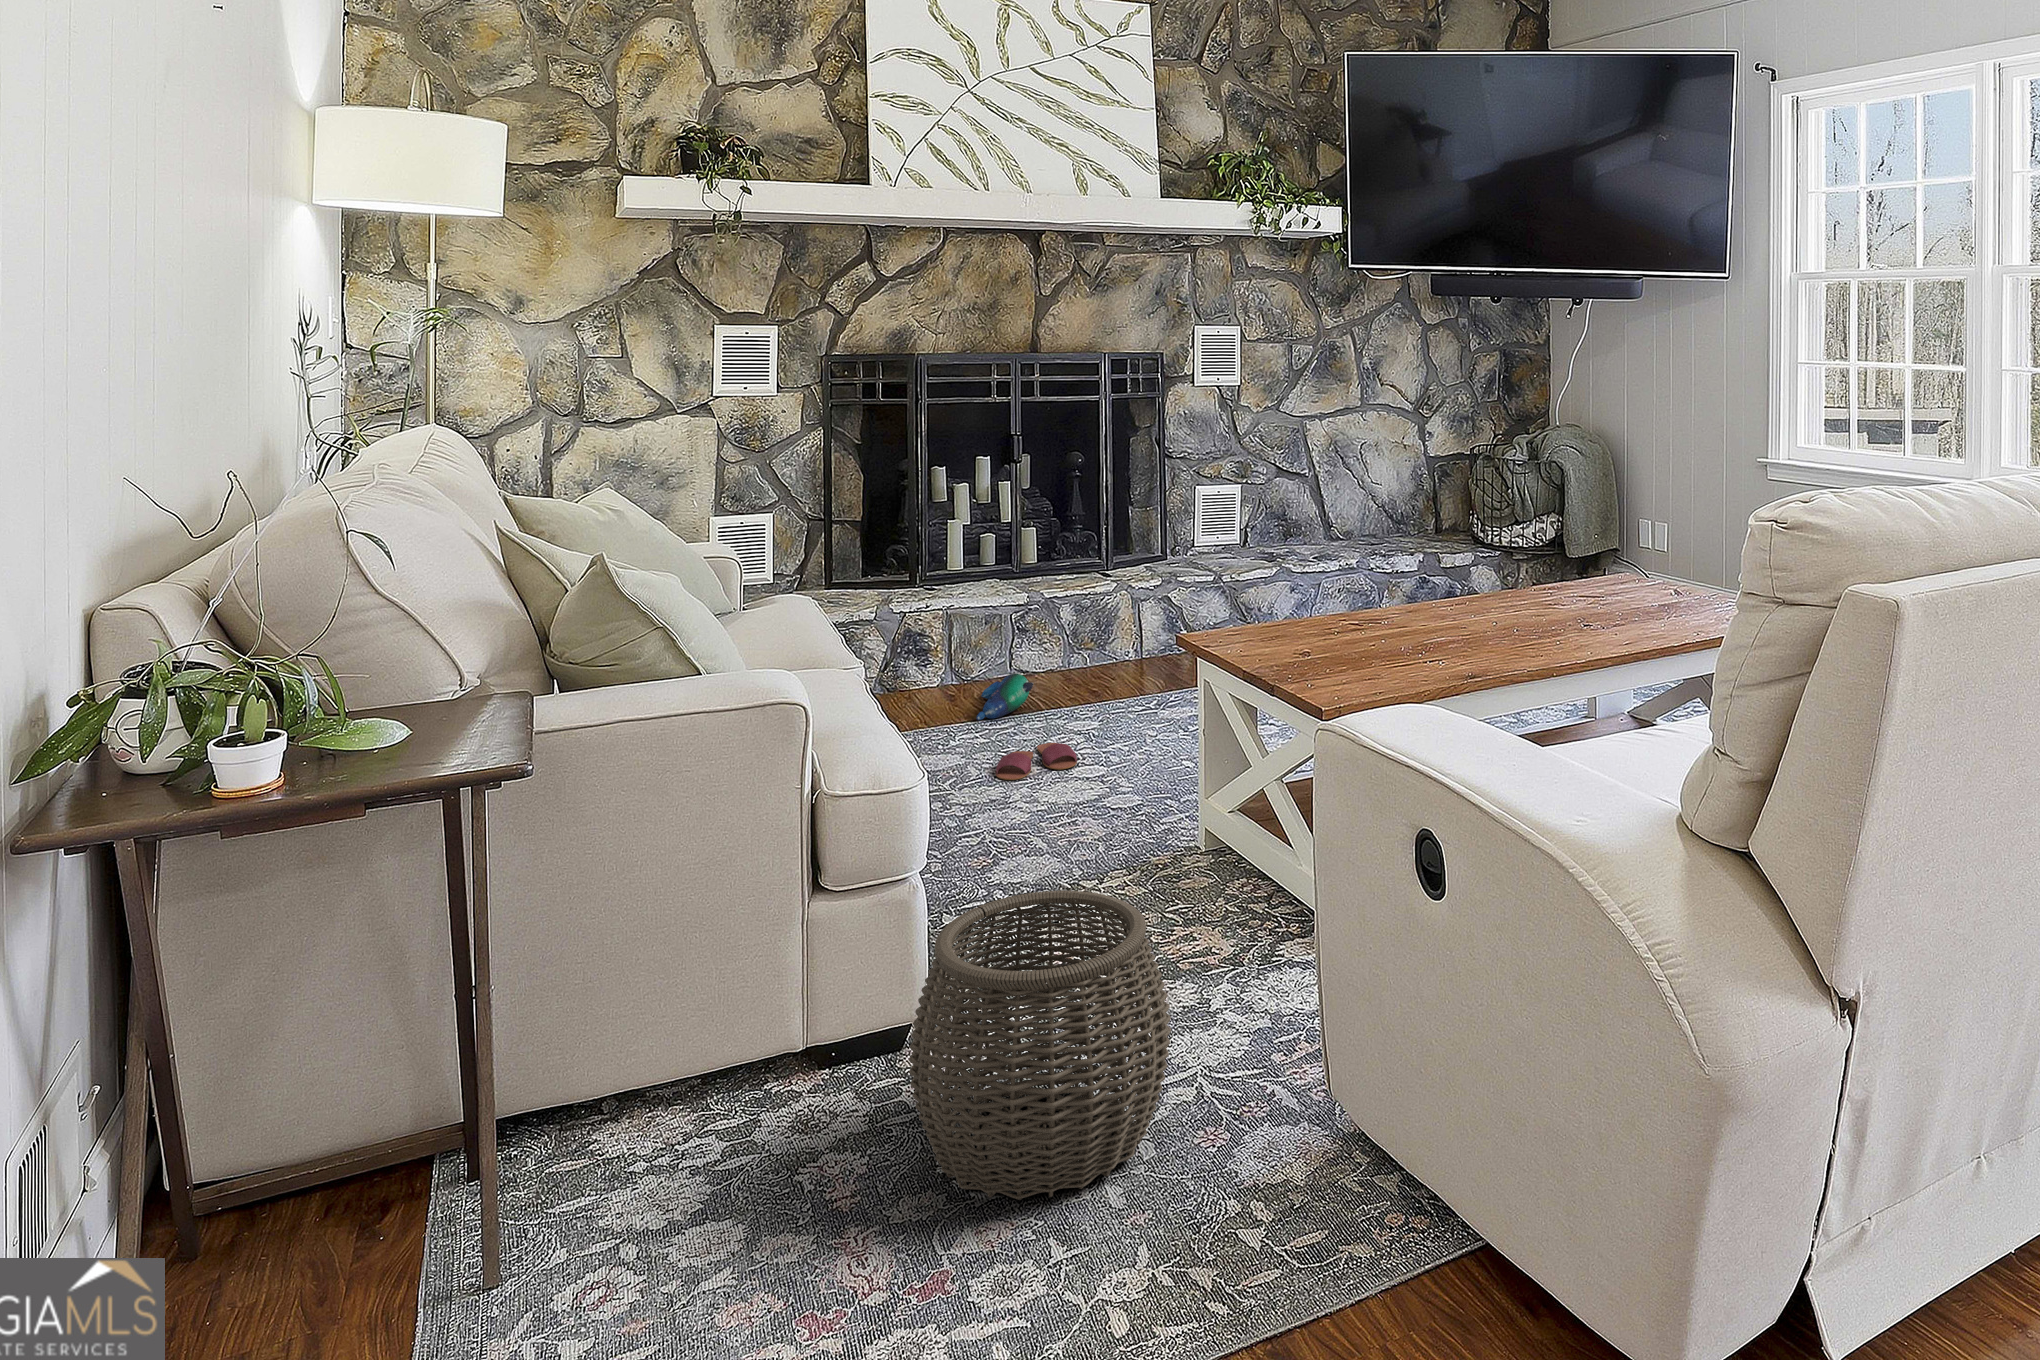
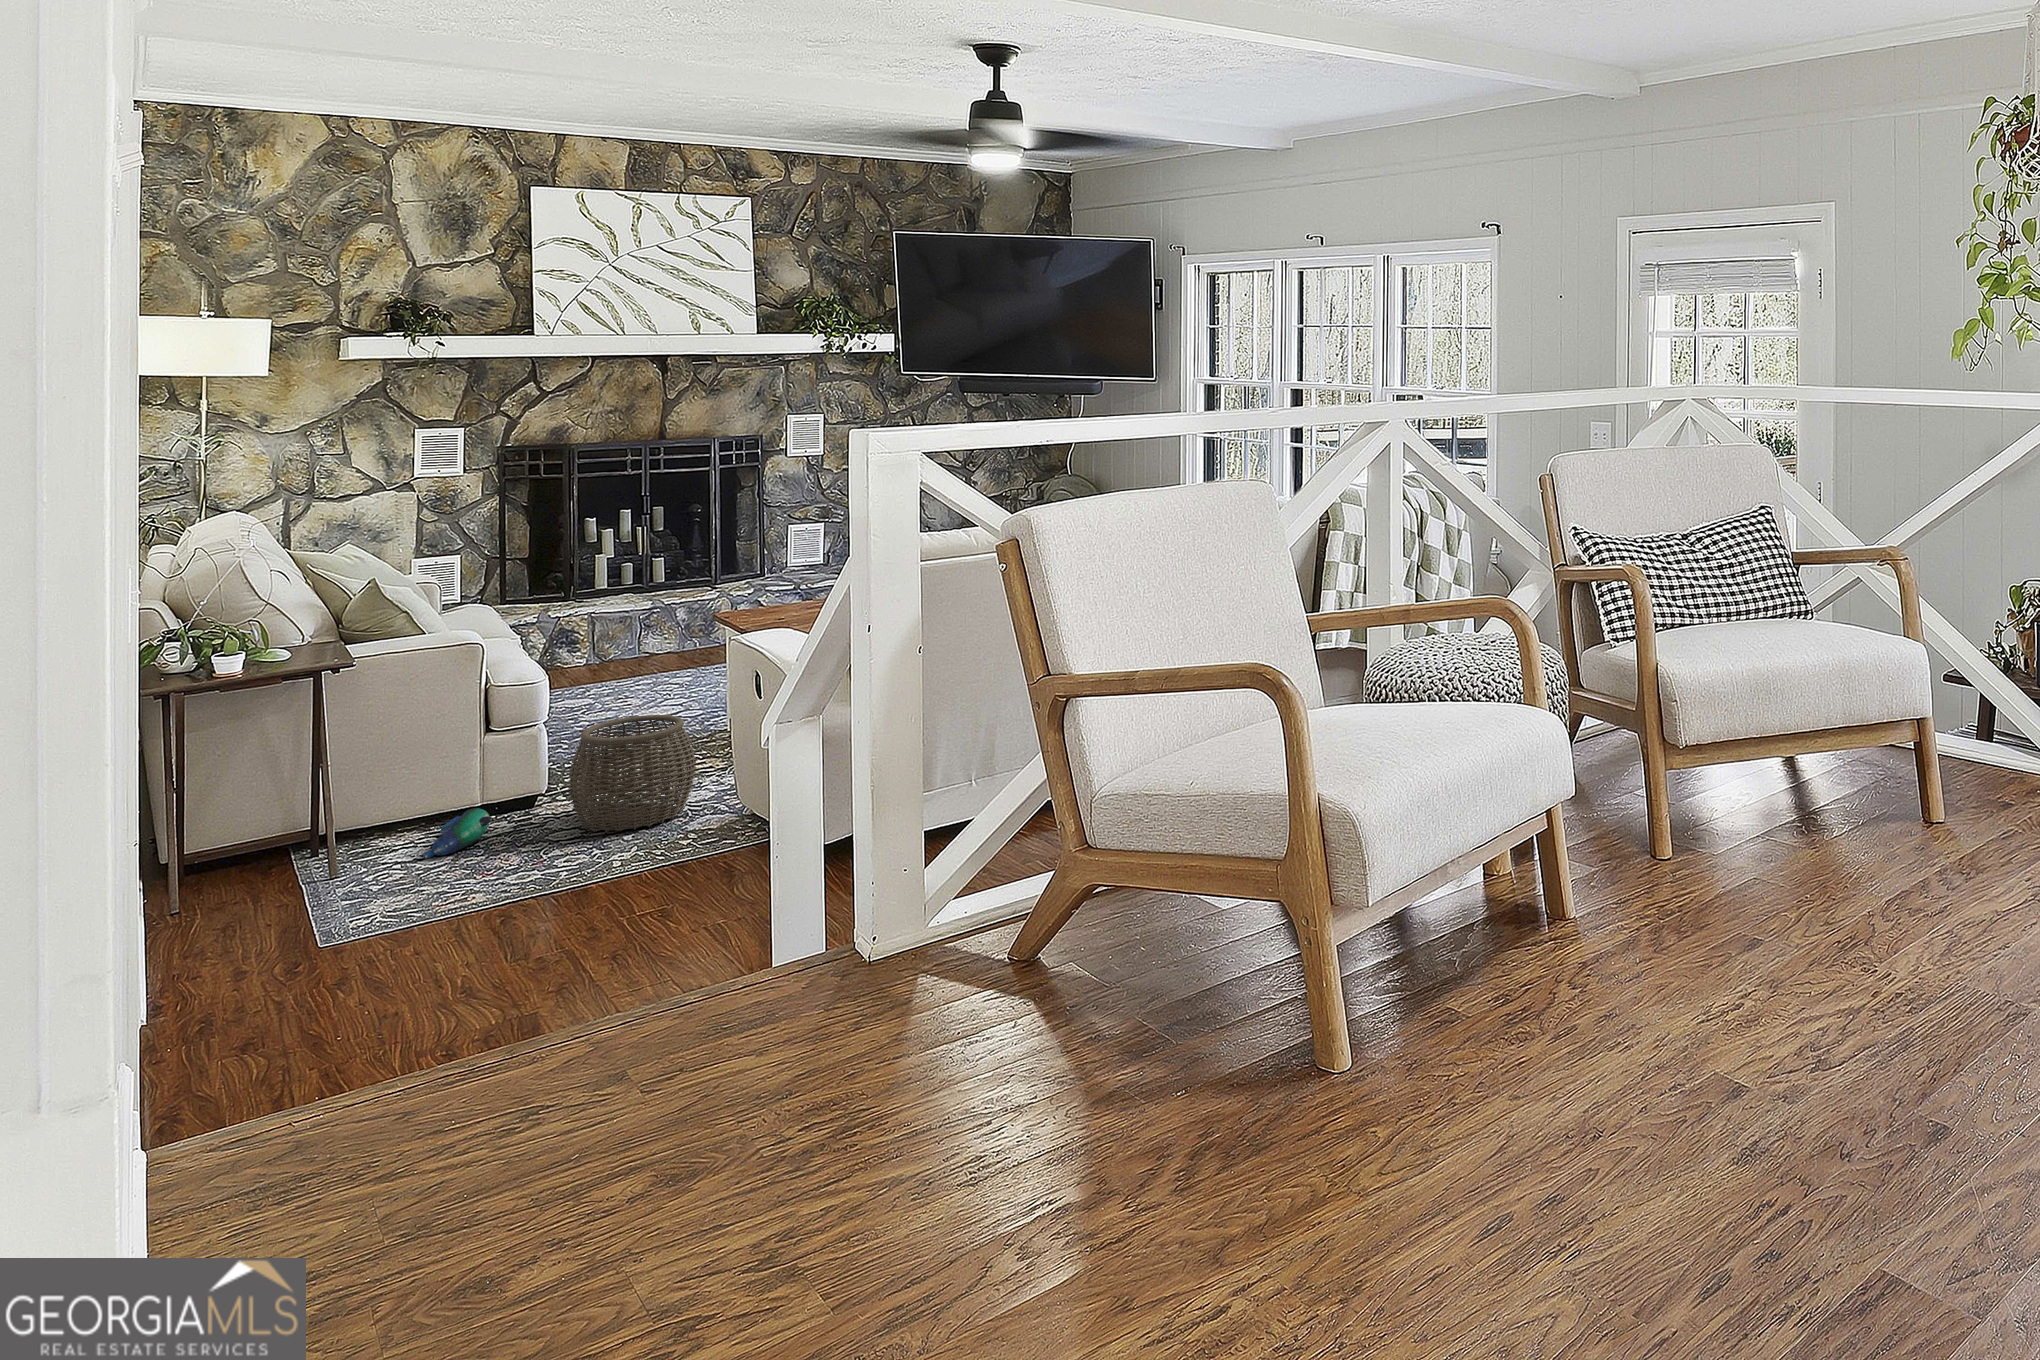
plush toy: present [976,674,1033,720] -> present [423,808,492,859]
slippers: present [996,743,1077,780] -> none [624,684,680,704]

